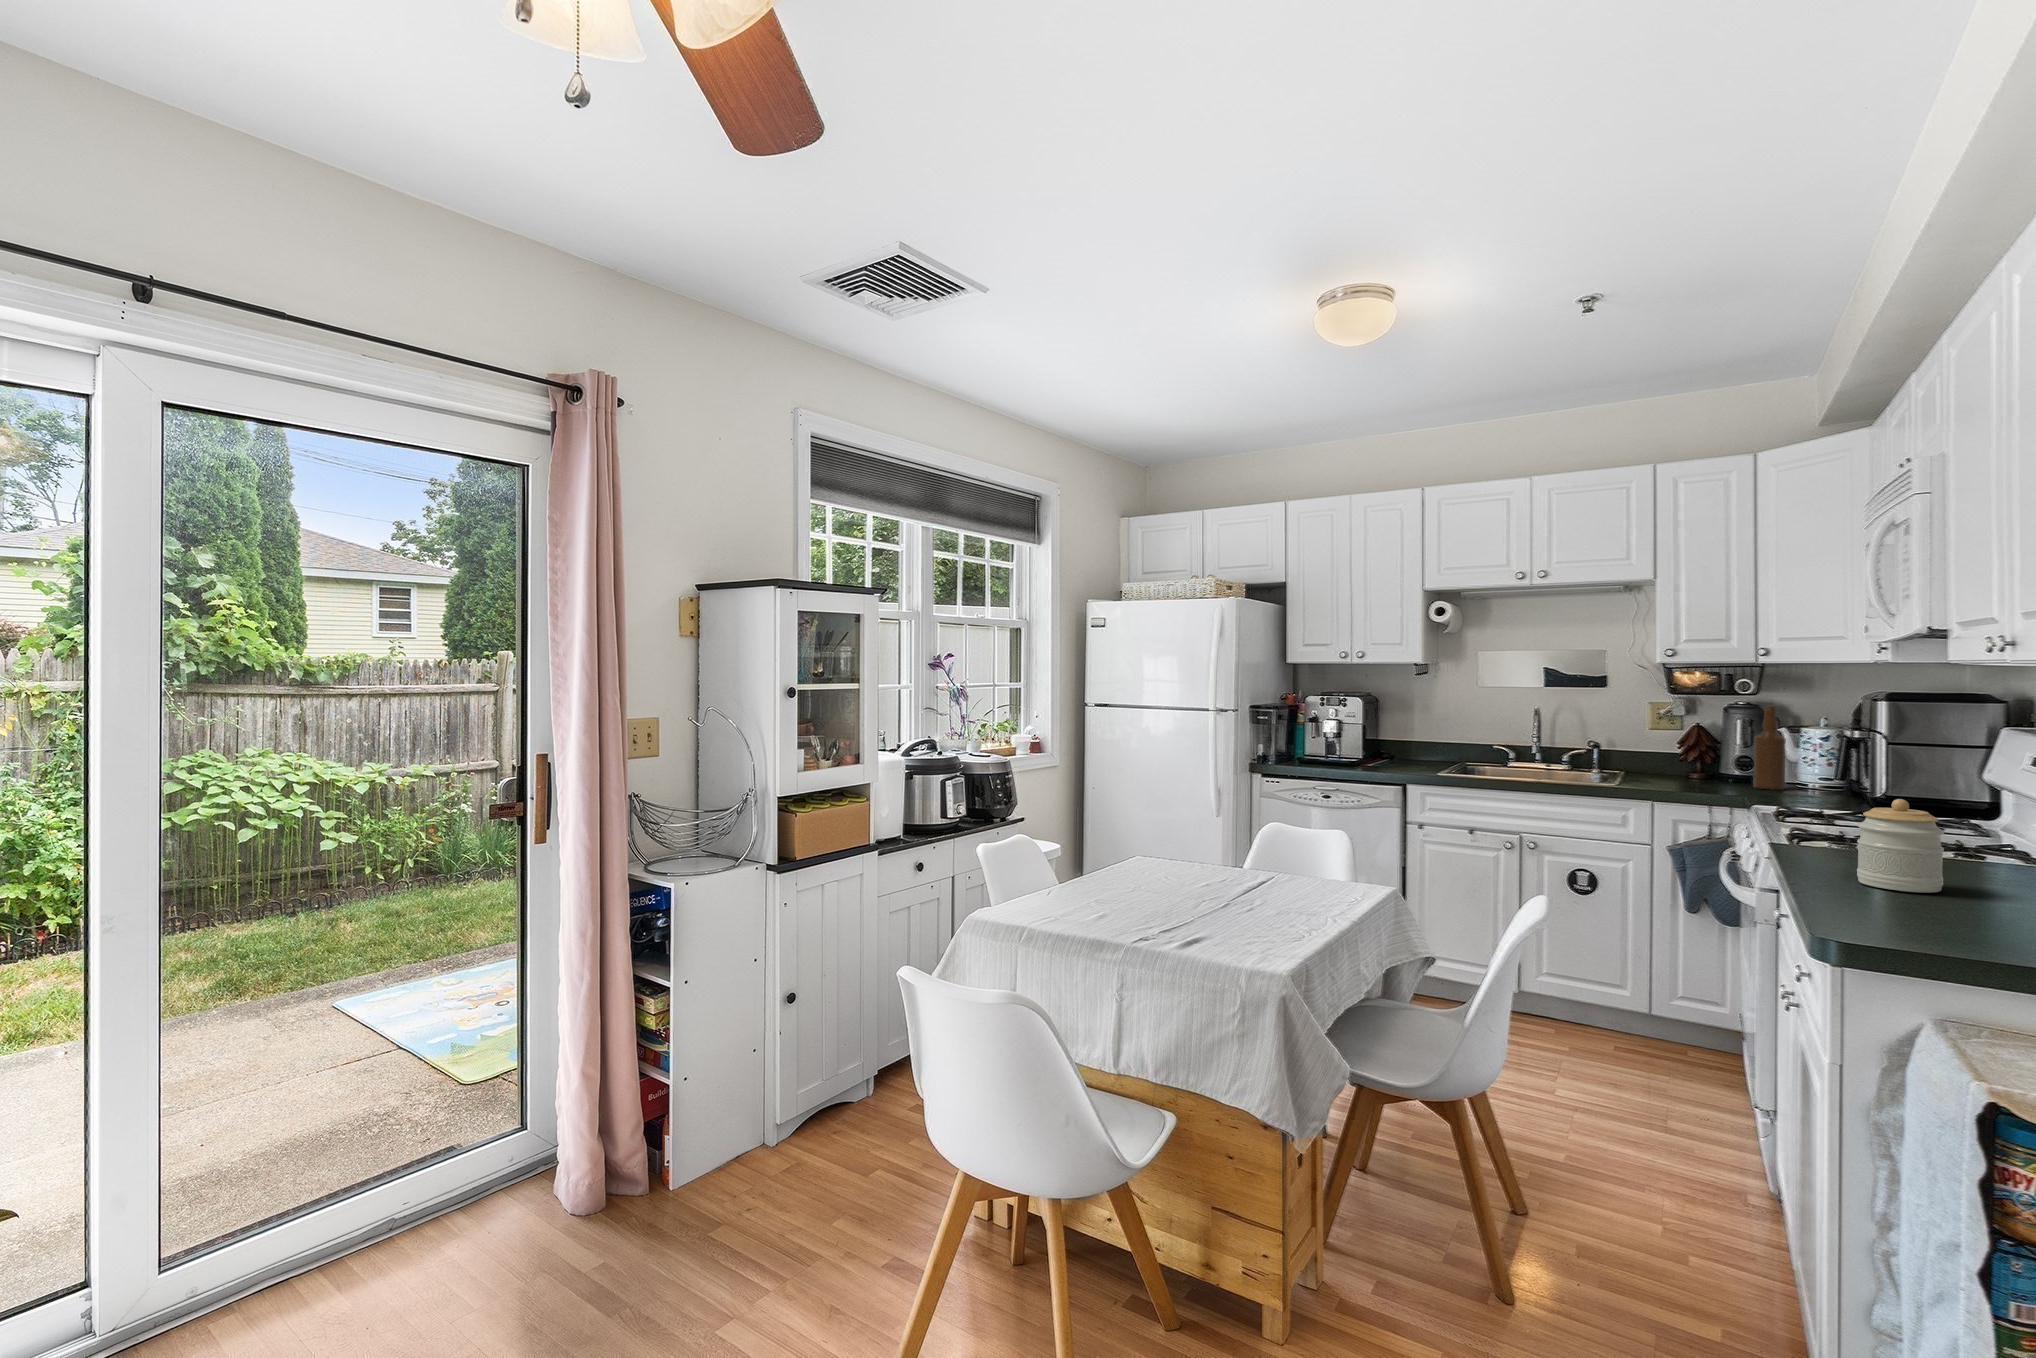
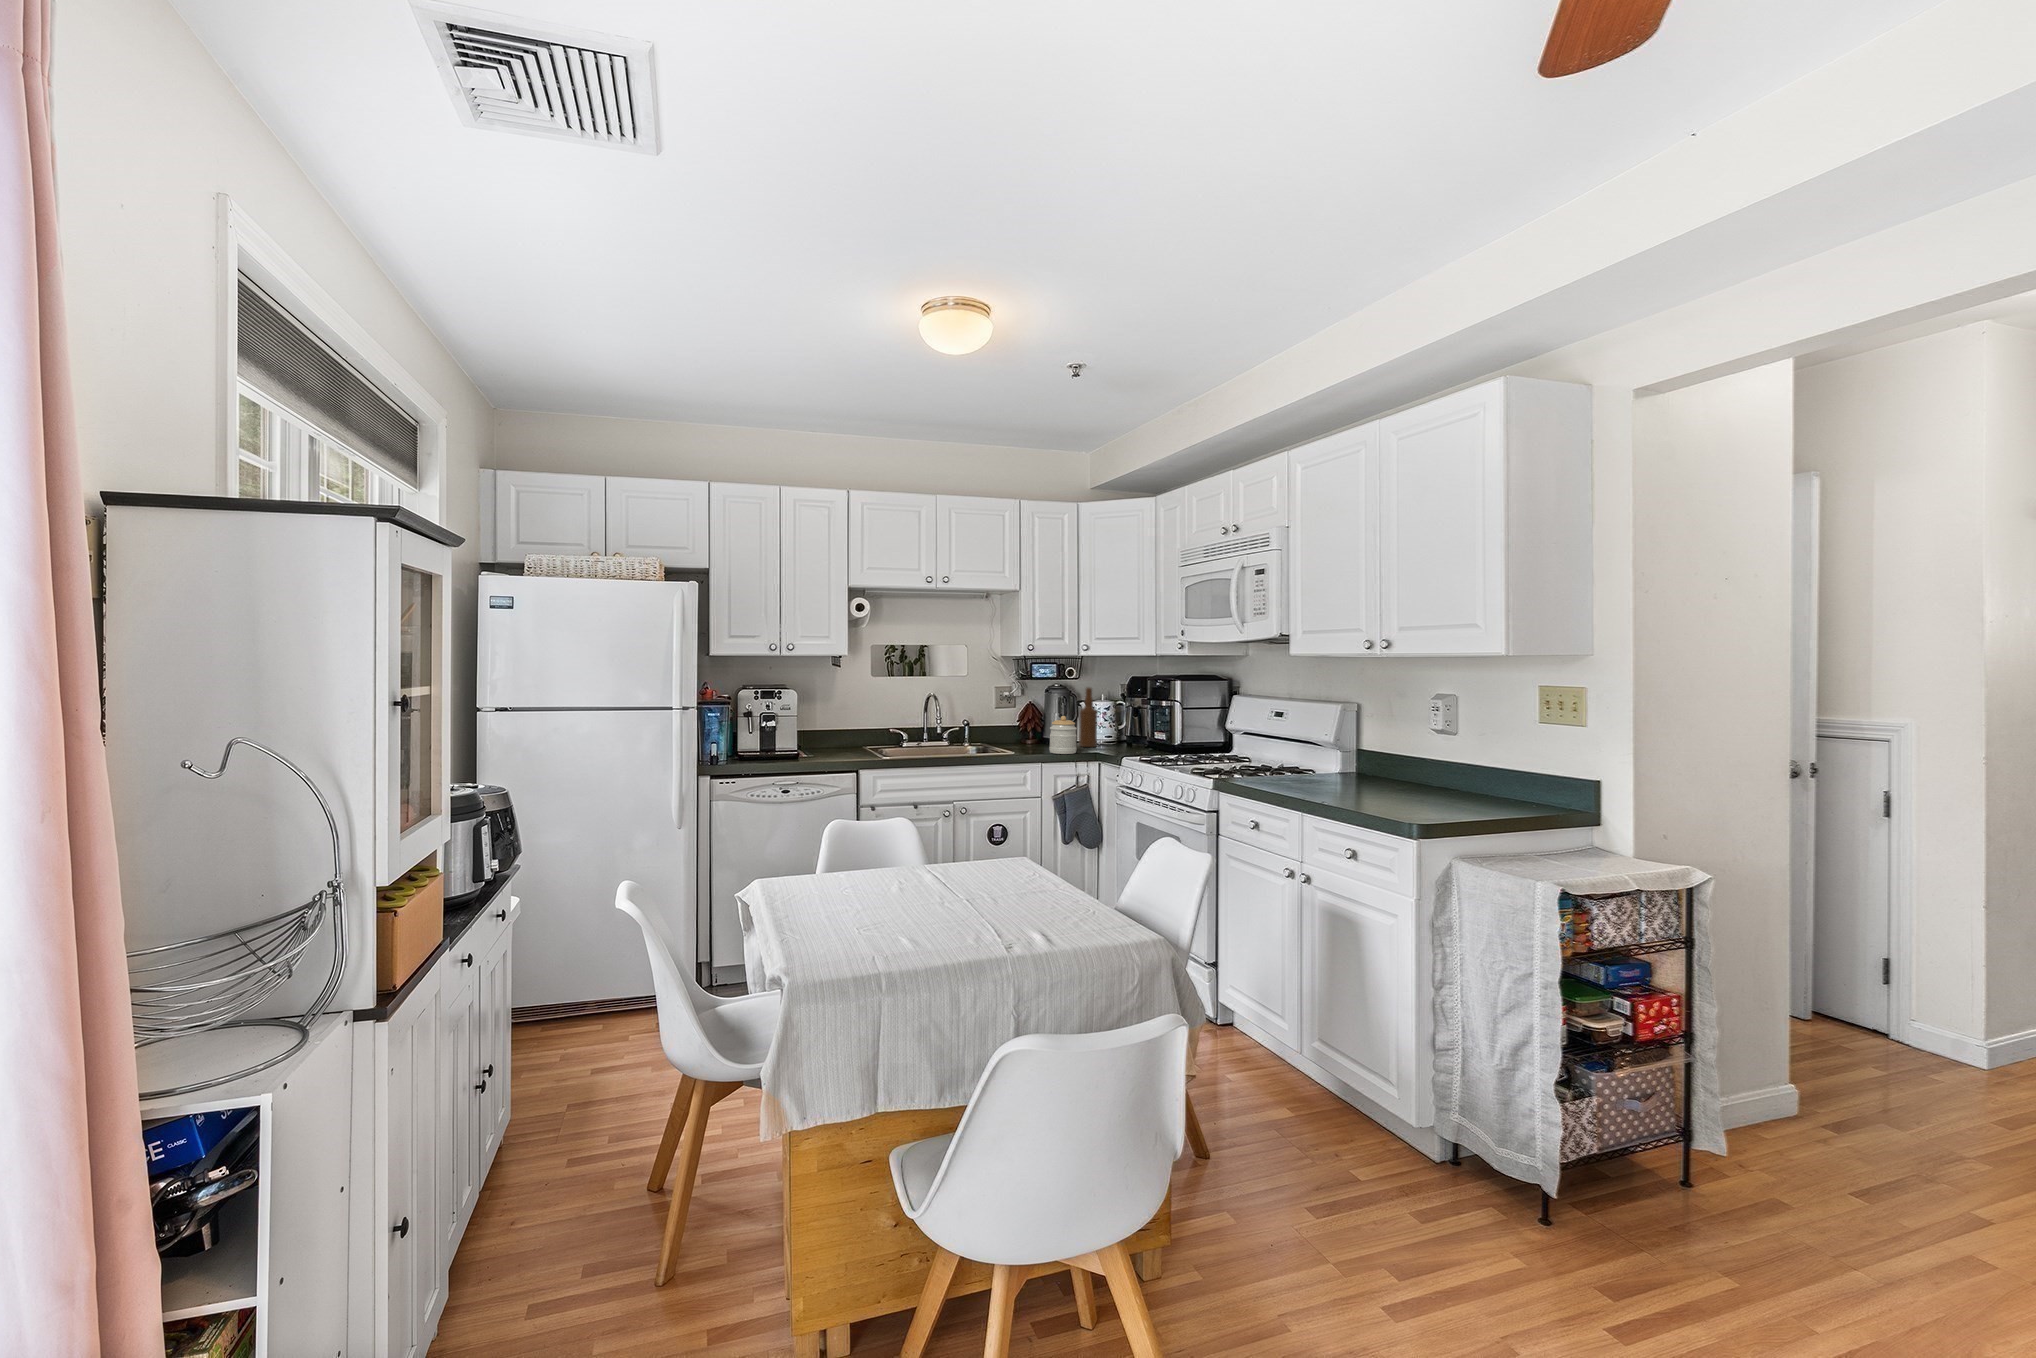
jar: present [1857,799,1944,893] -> present [1049,716,1077,754]

